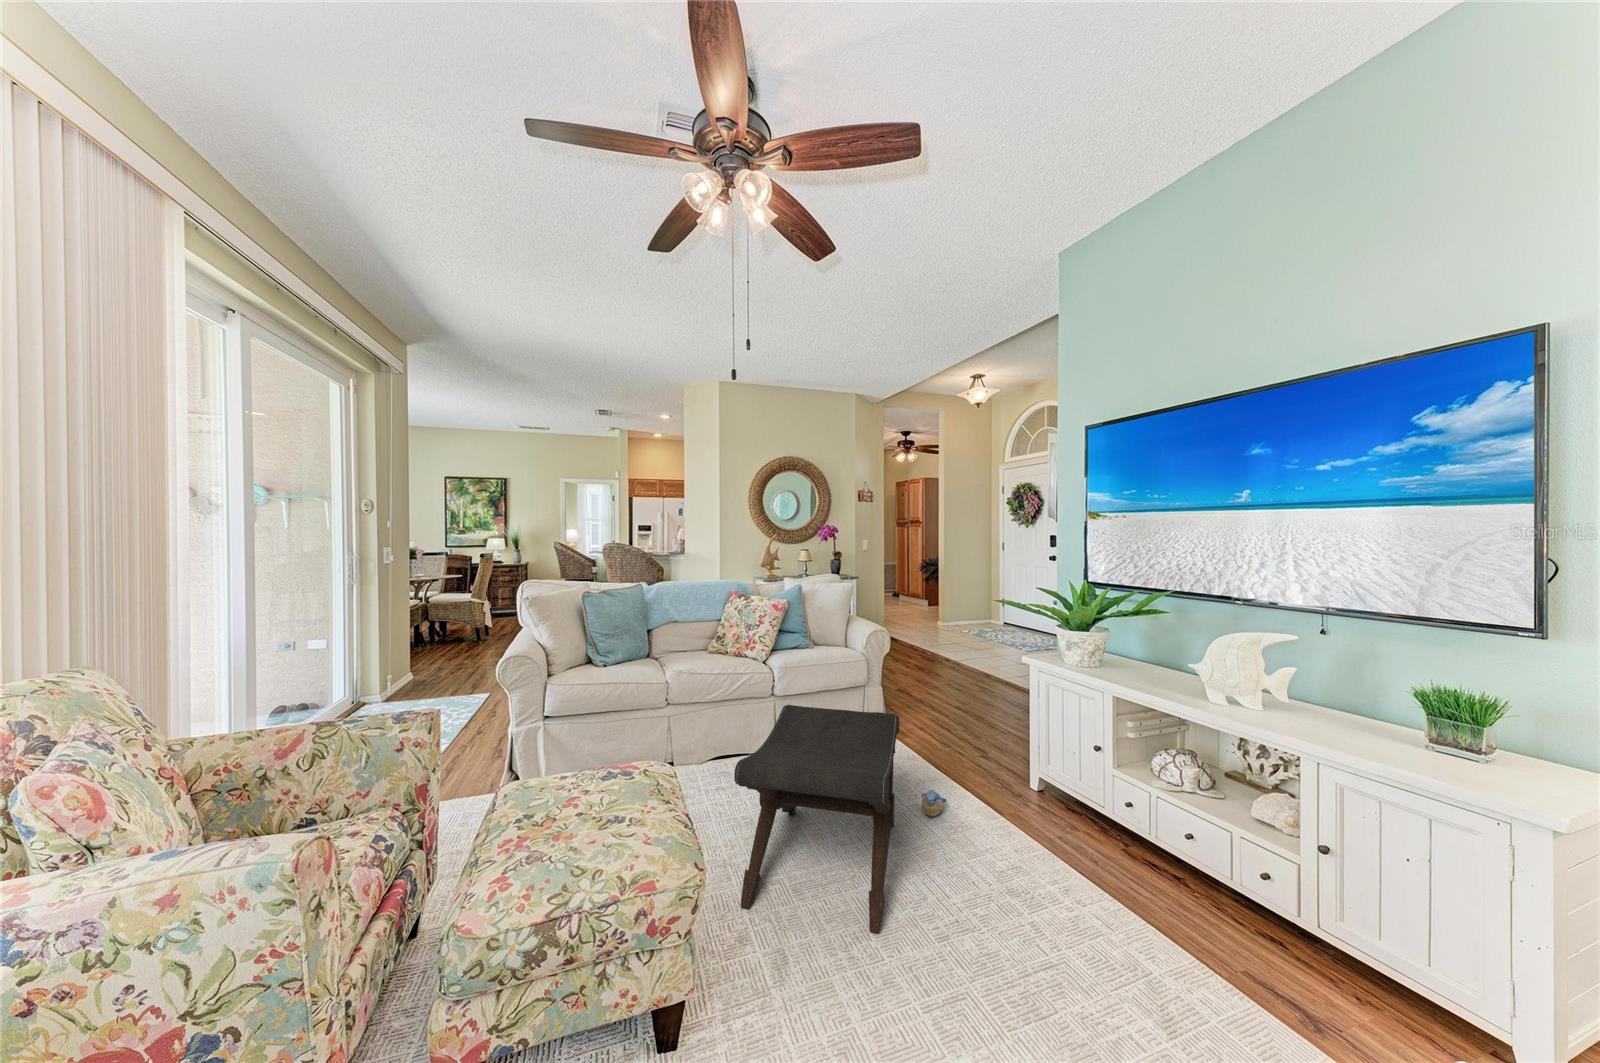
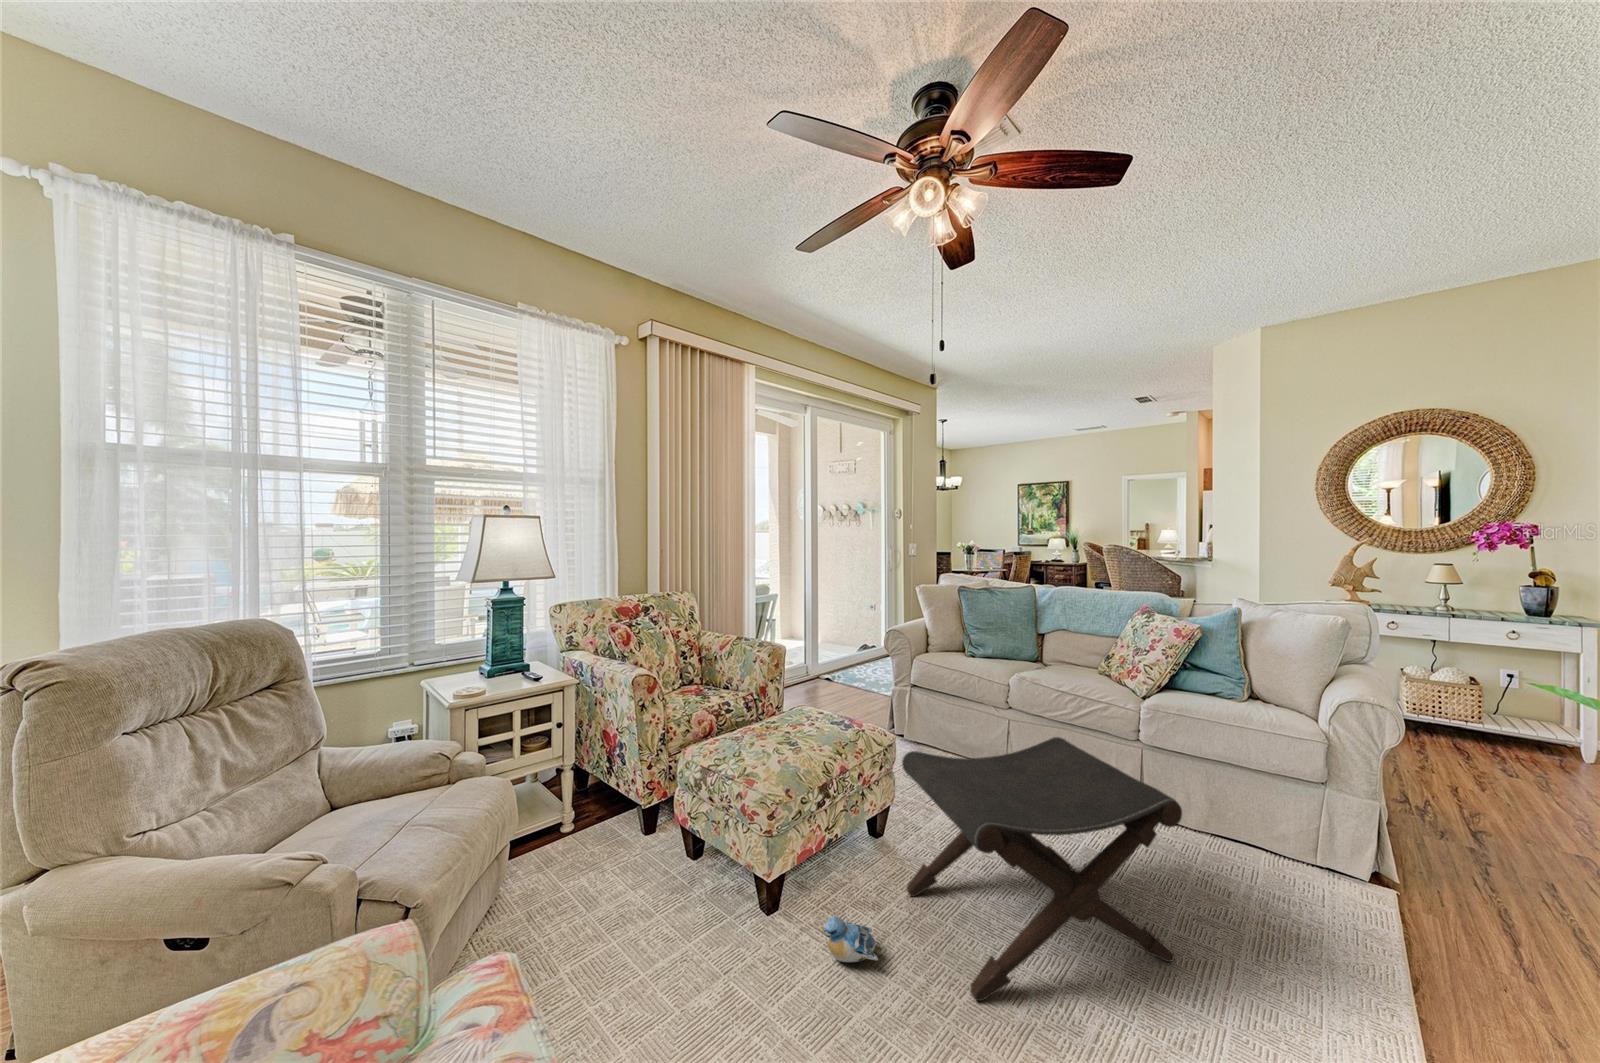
plush toy: present [921,790,947,817] -> present [823,916,882,962]

